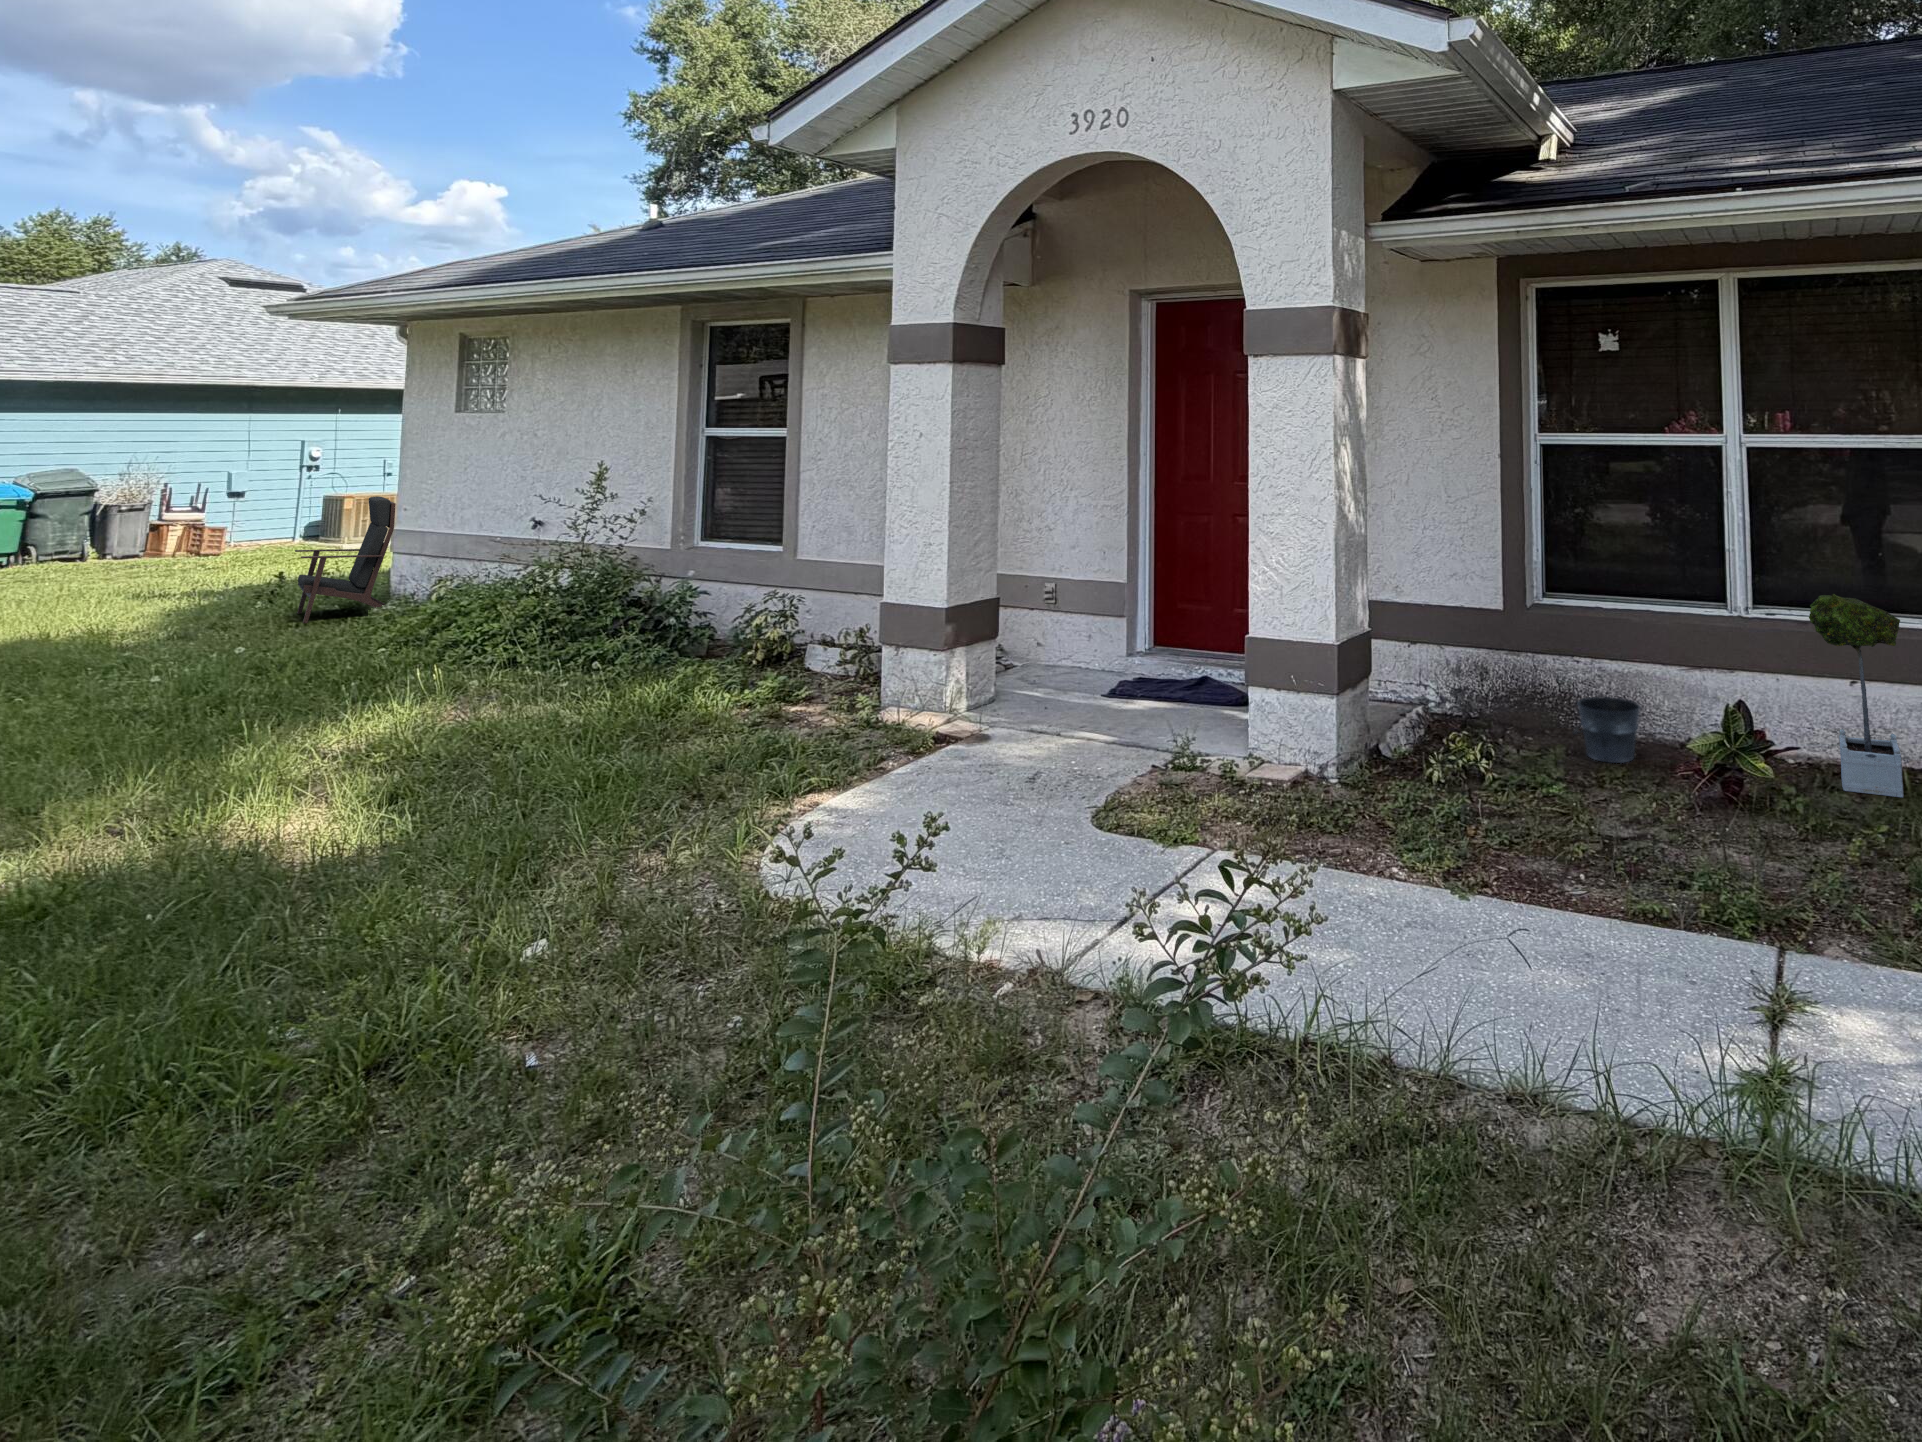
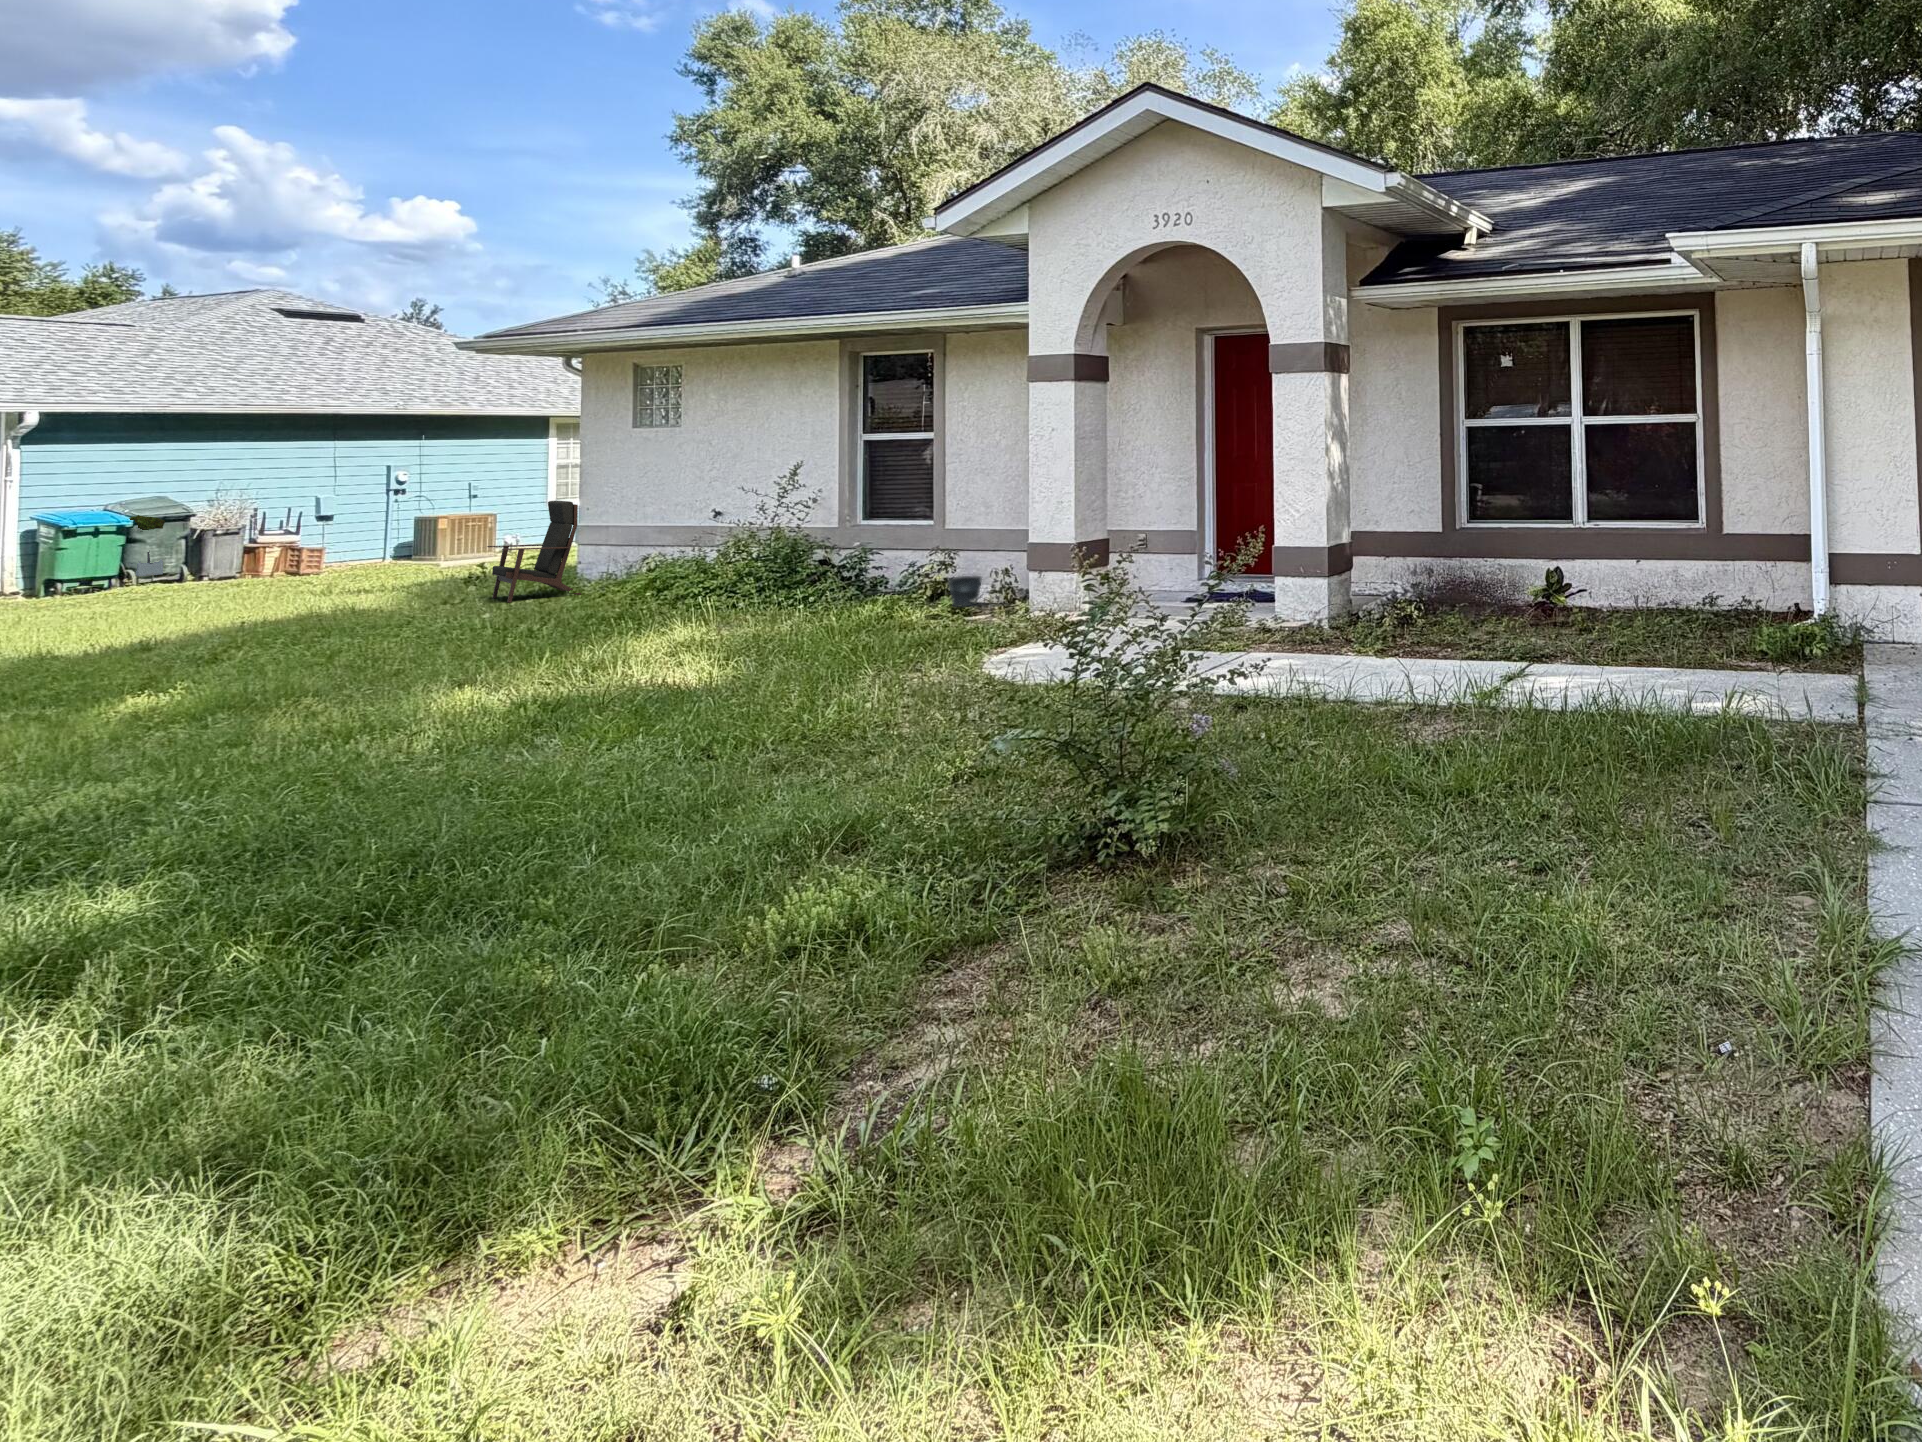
potted tree: present [1809,594,1904,797] -> present [129,515,165,576]
bucket: present [1572,697,1640,763] -> present [948,576,982,607]

